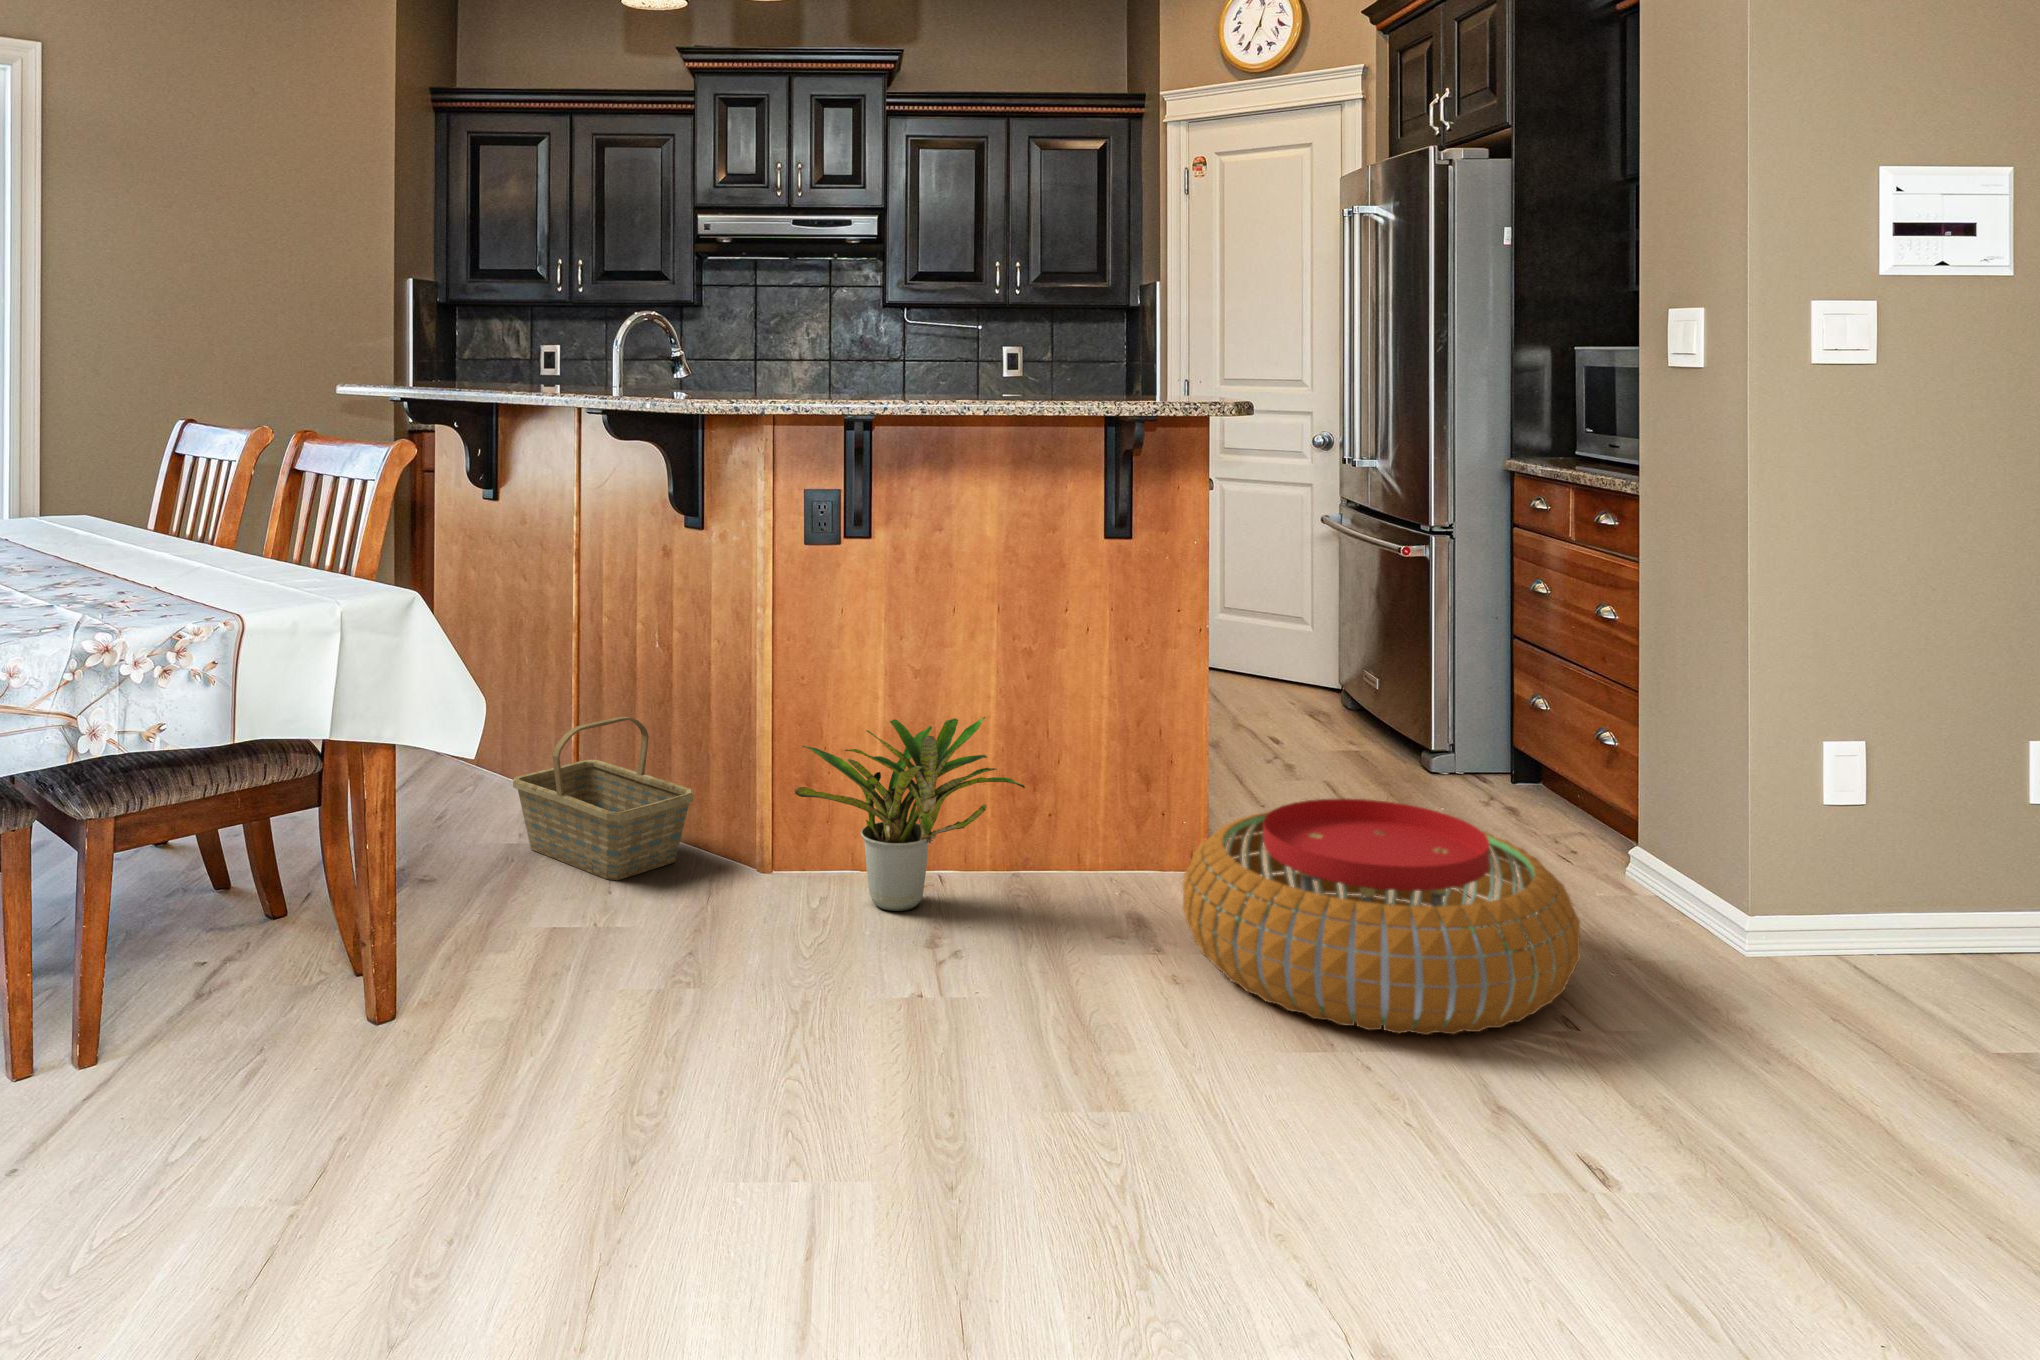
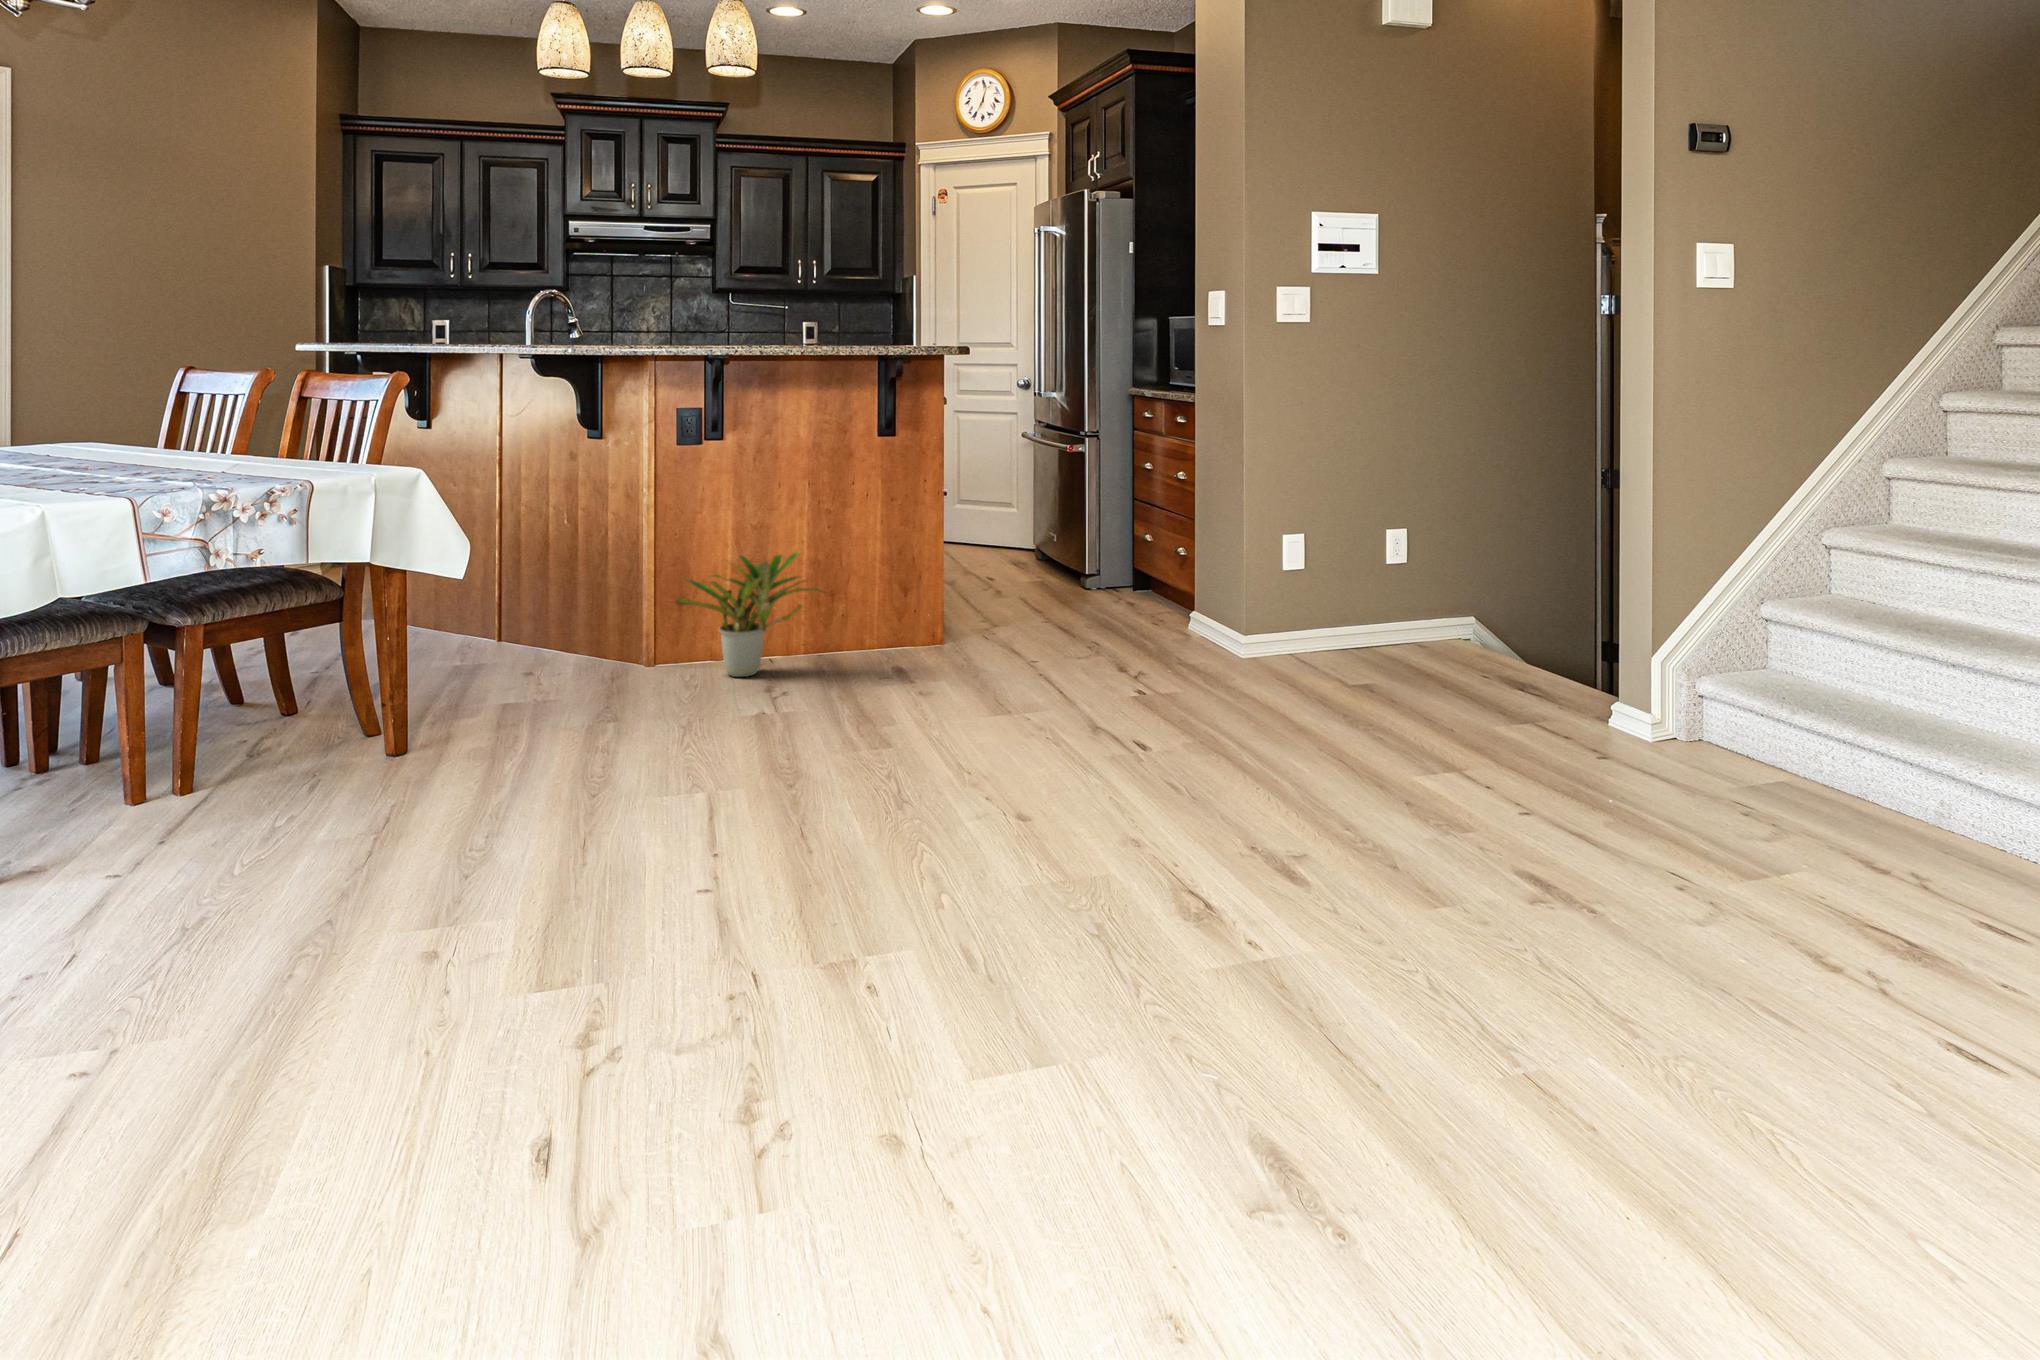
basket: present [513,717,693,880] -> none [460,570,598,677]
pouf: present [1182,799,1580,1035] -> none [925,587,1148,703]

